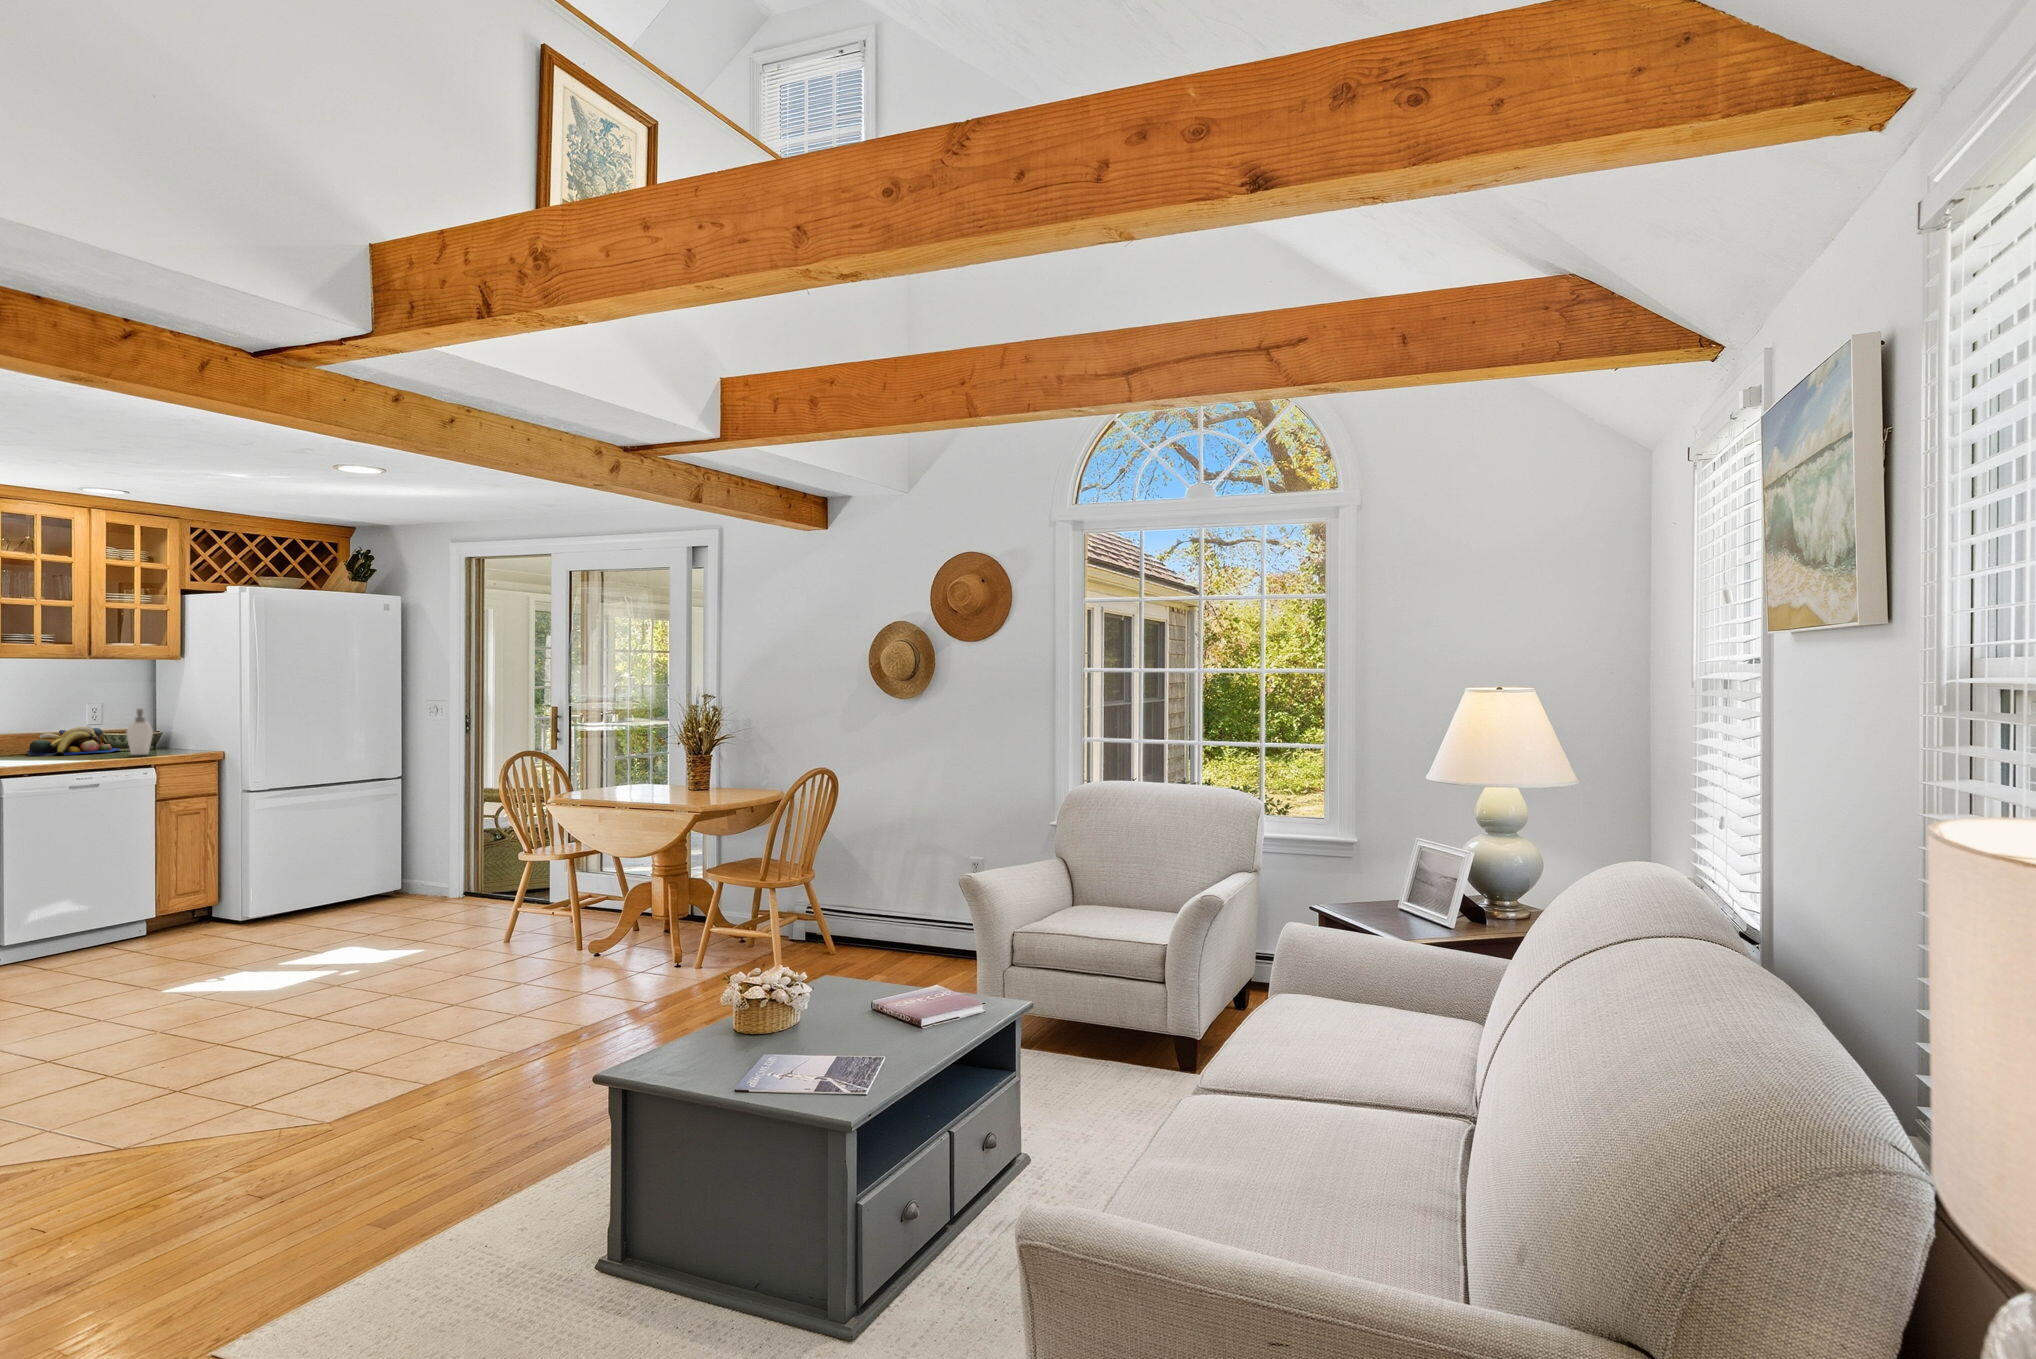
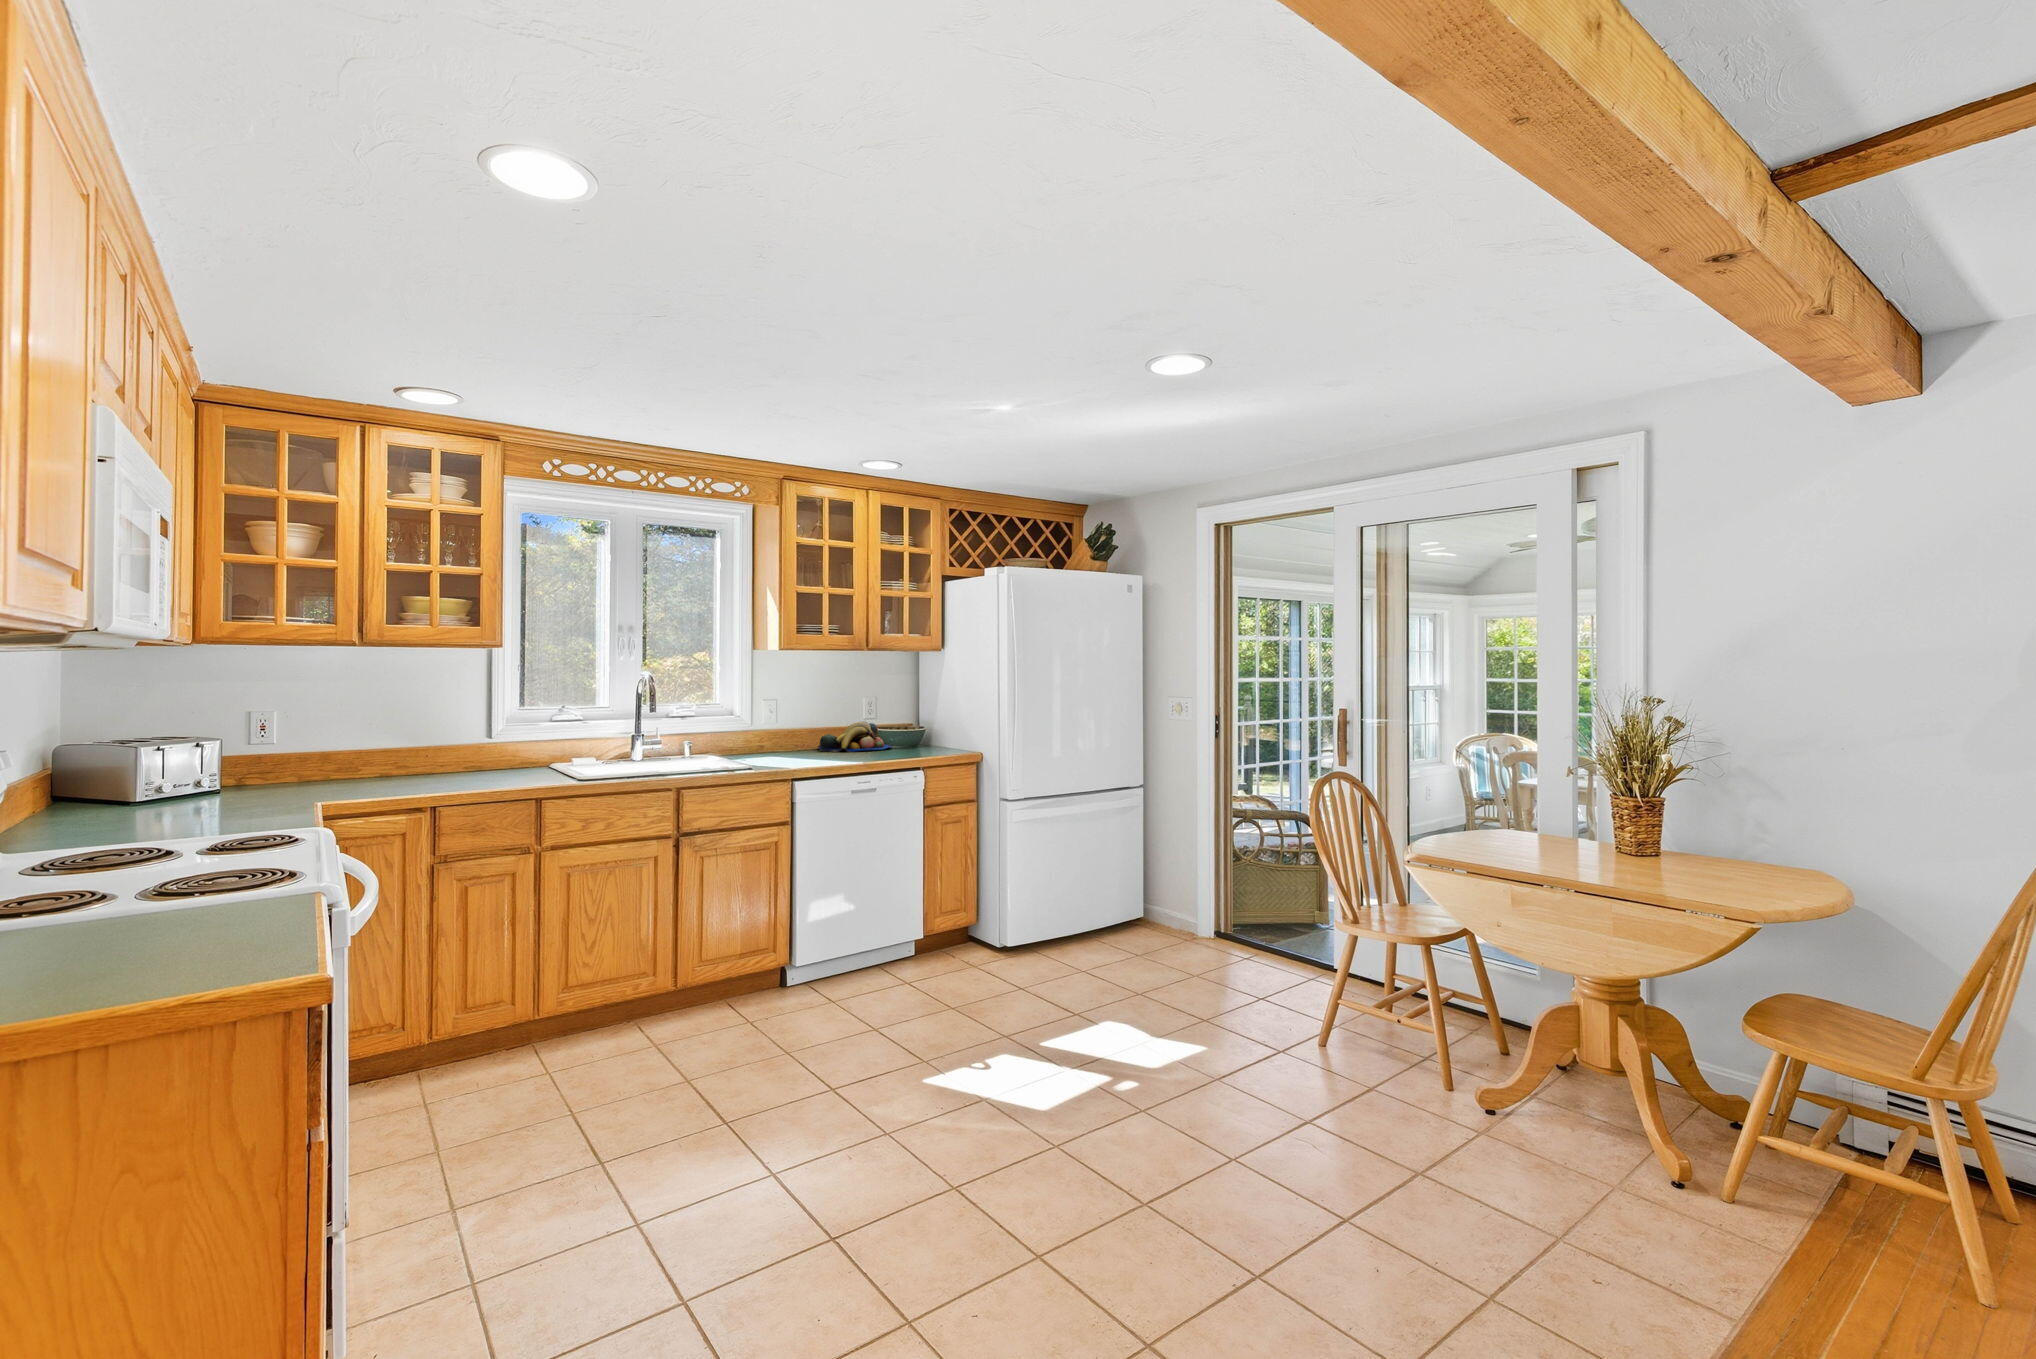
soap dispenser: present [126,709,153,755] -> none [898,704,923,755]

